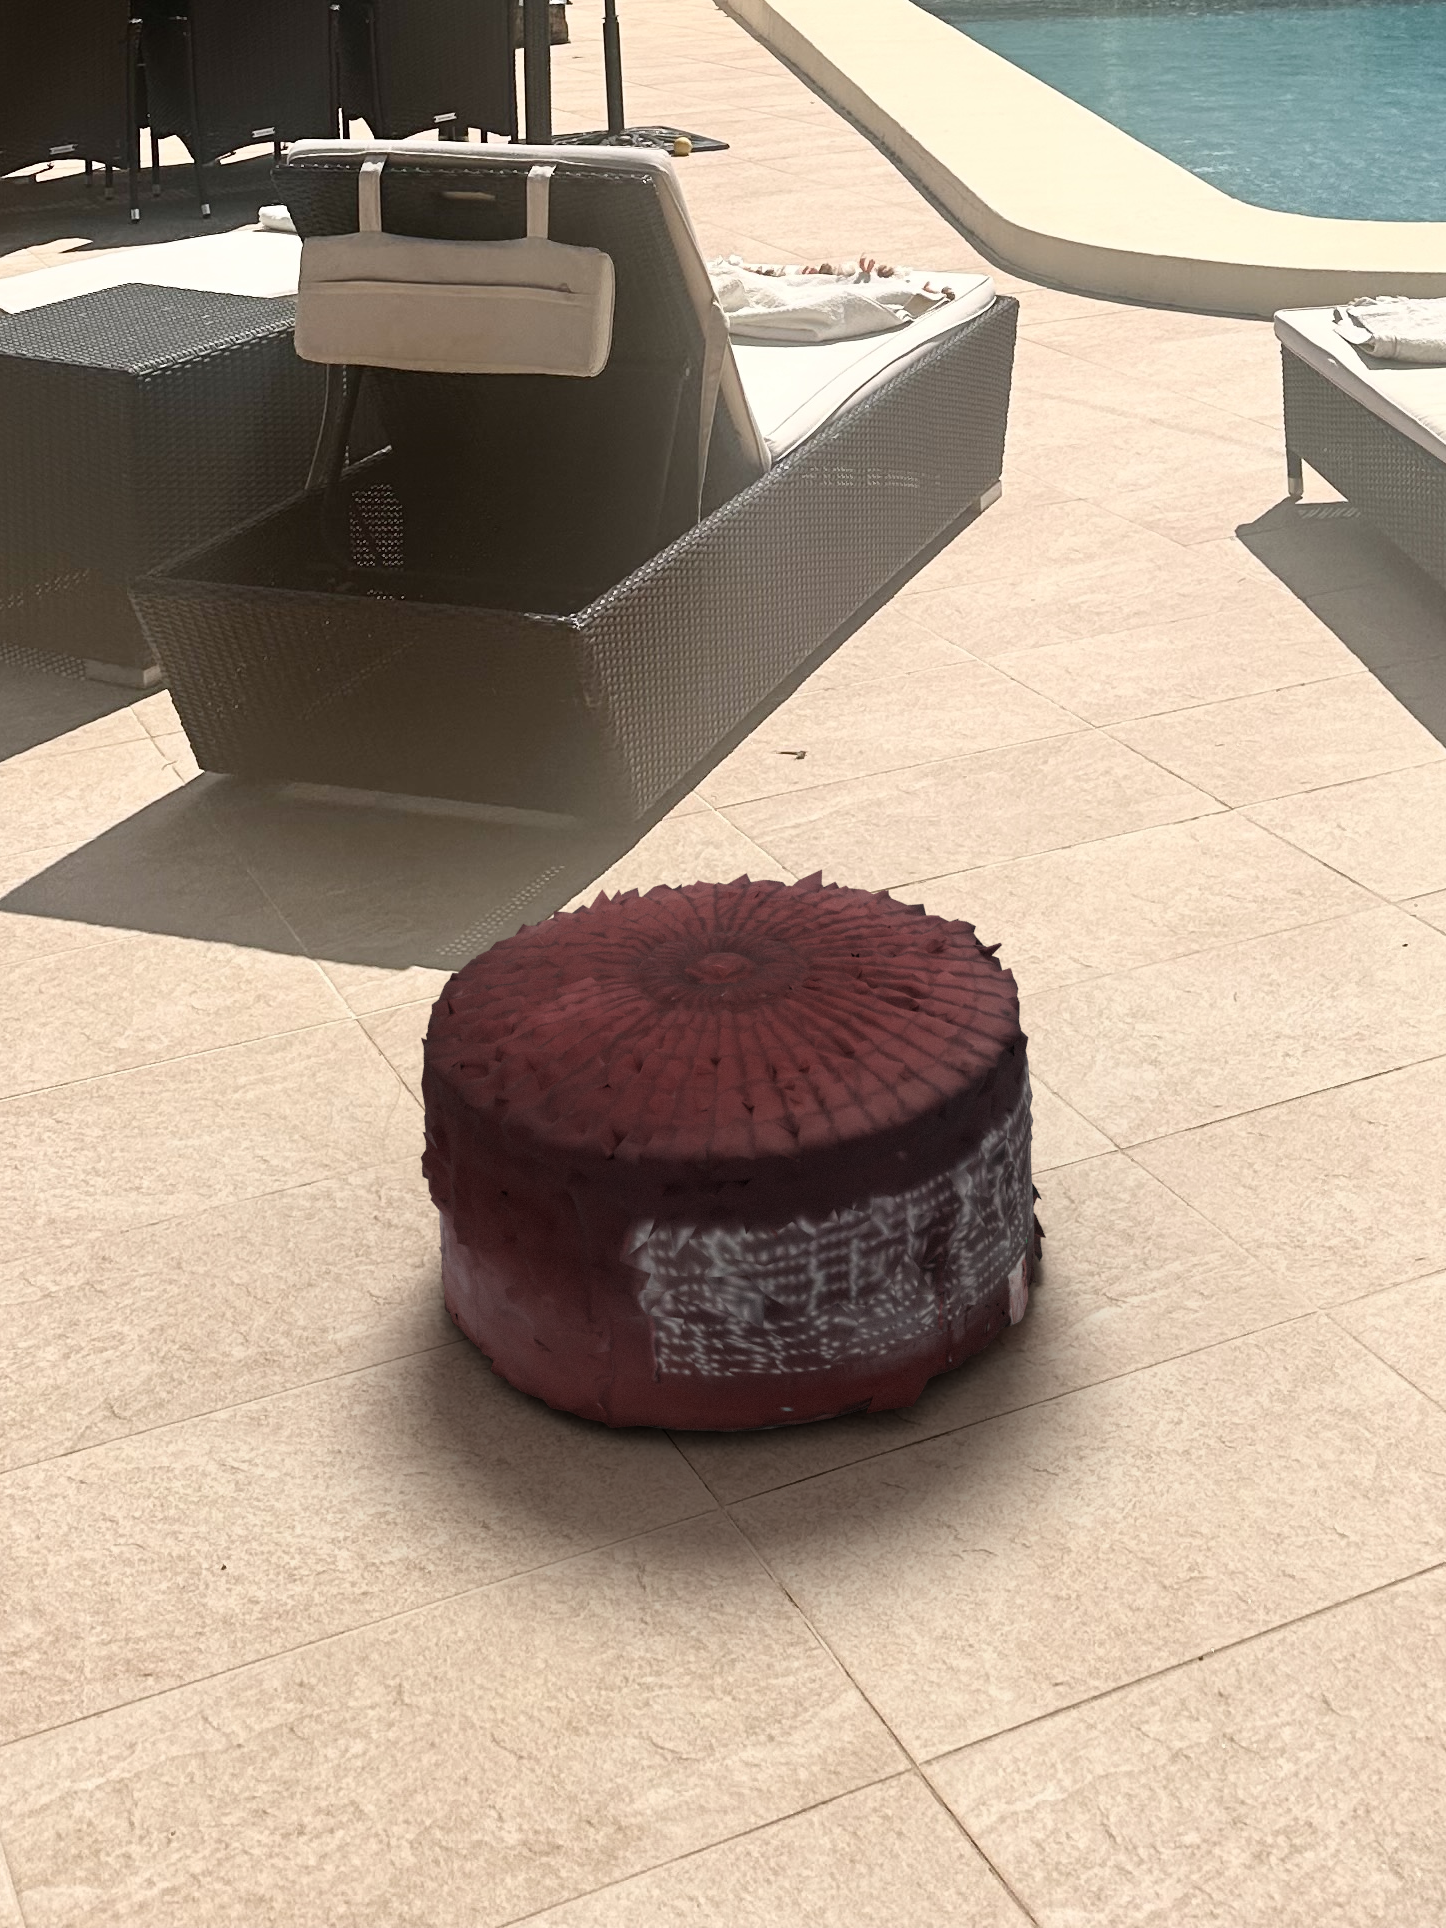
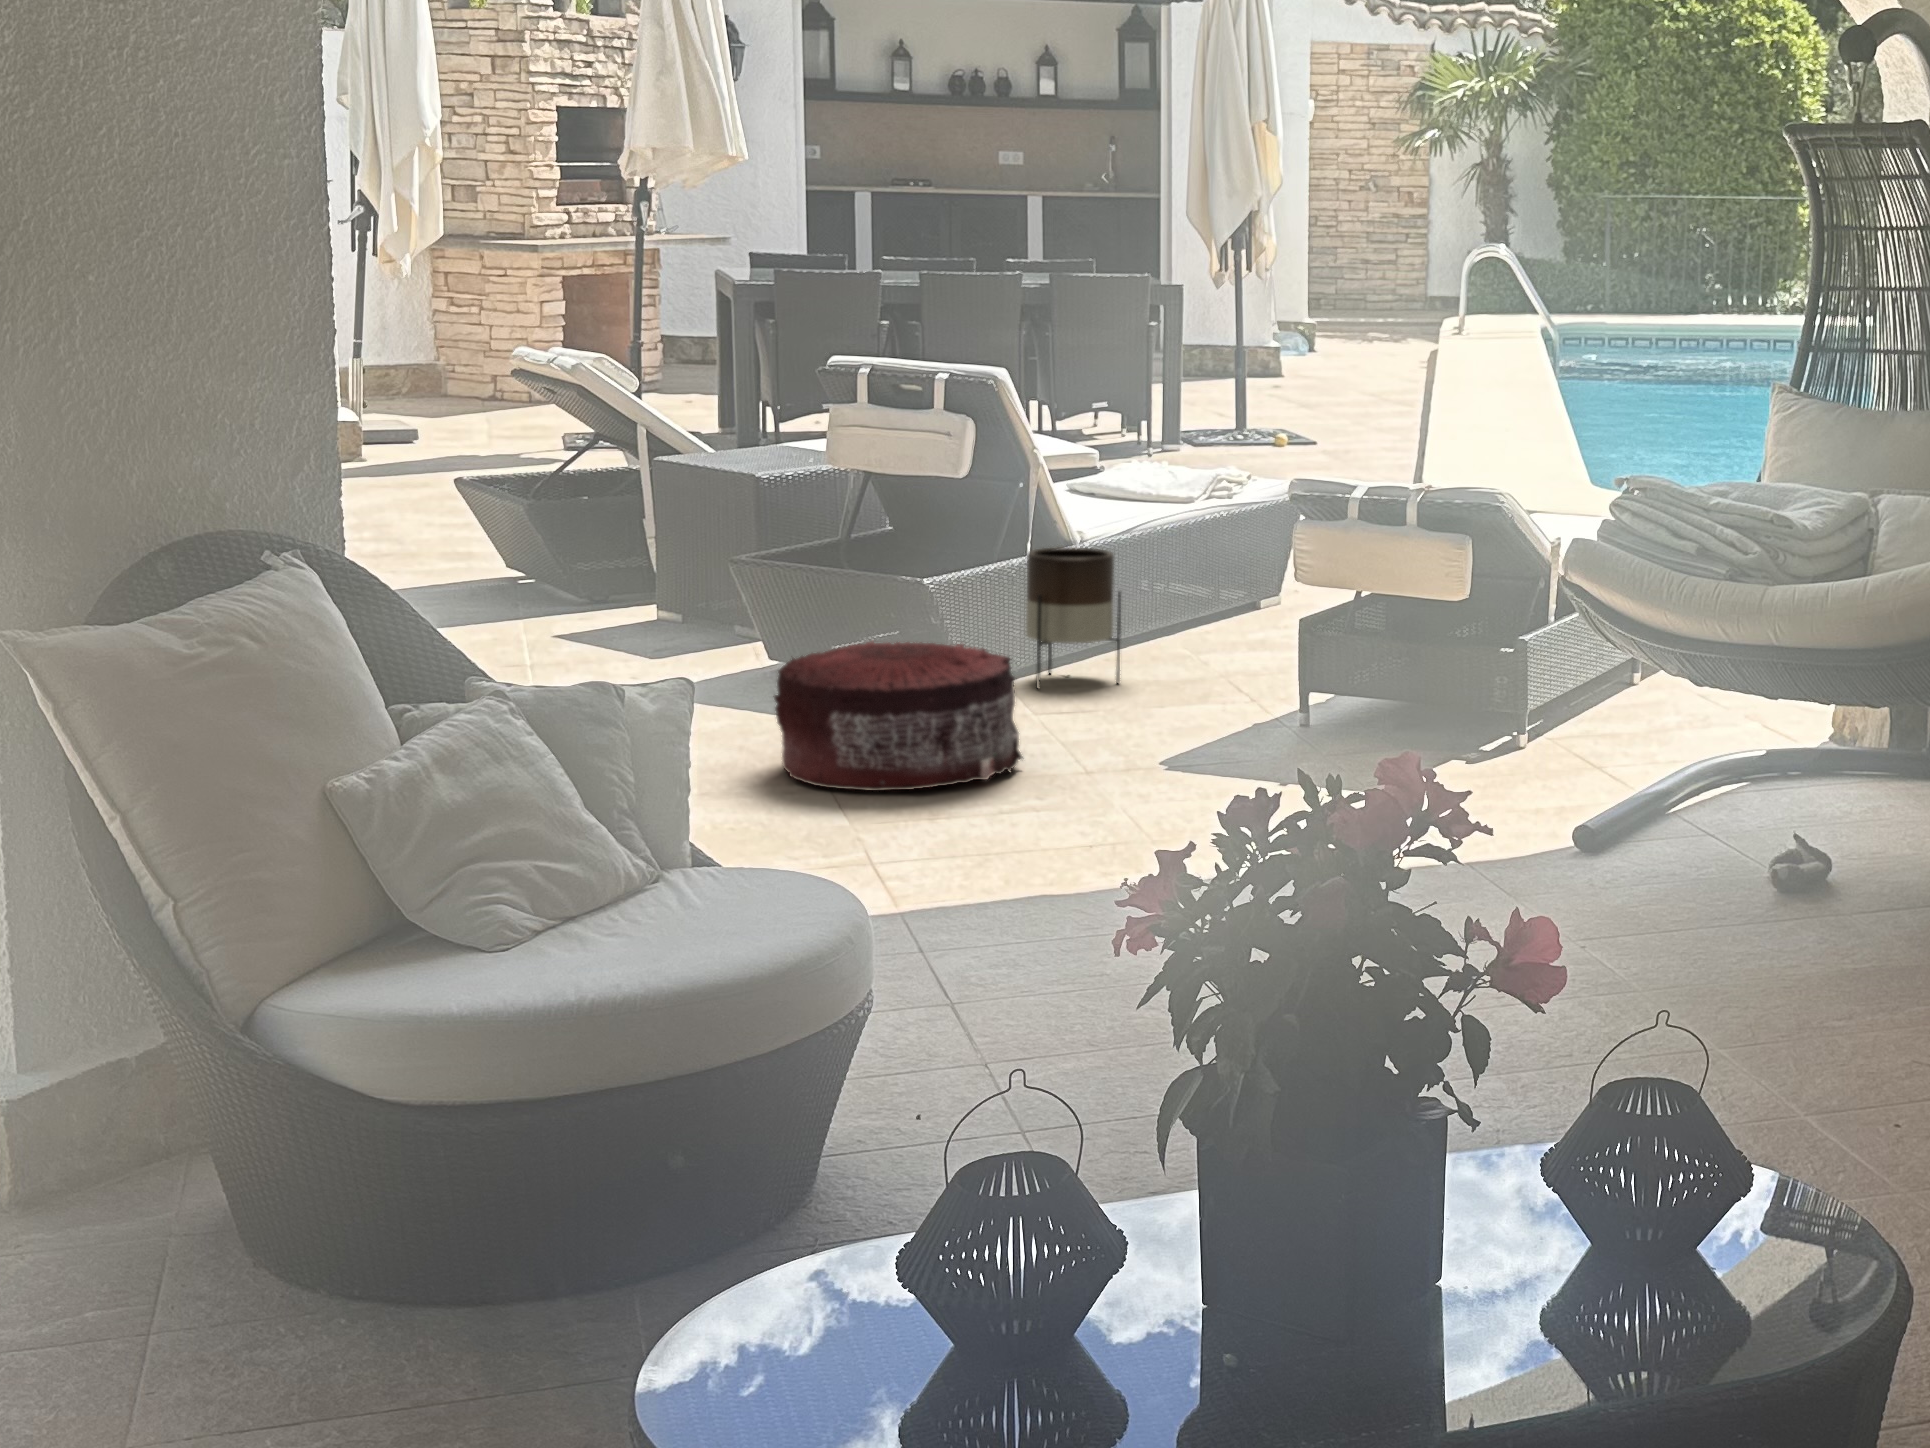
planter: none [746,500,944,827] -> present [1026,547,1121,688]

